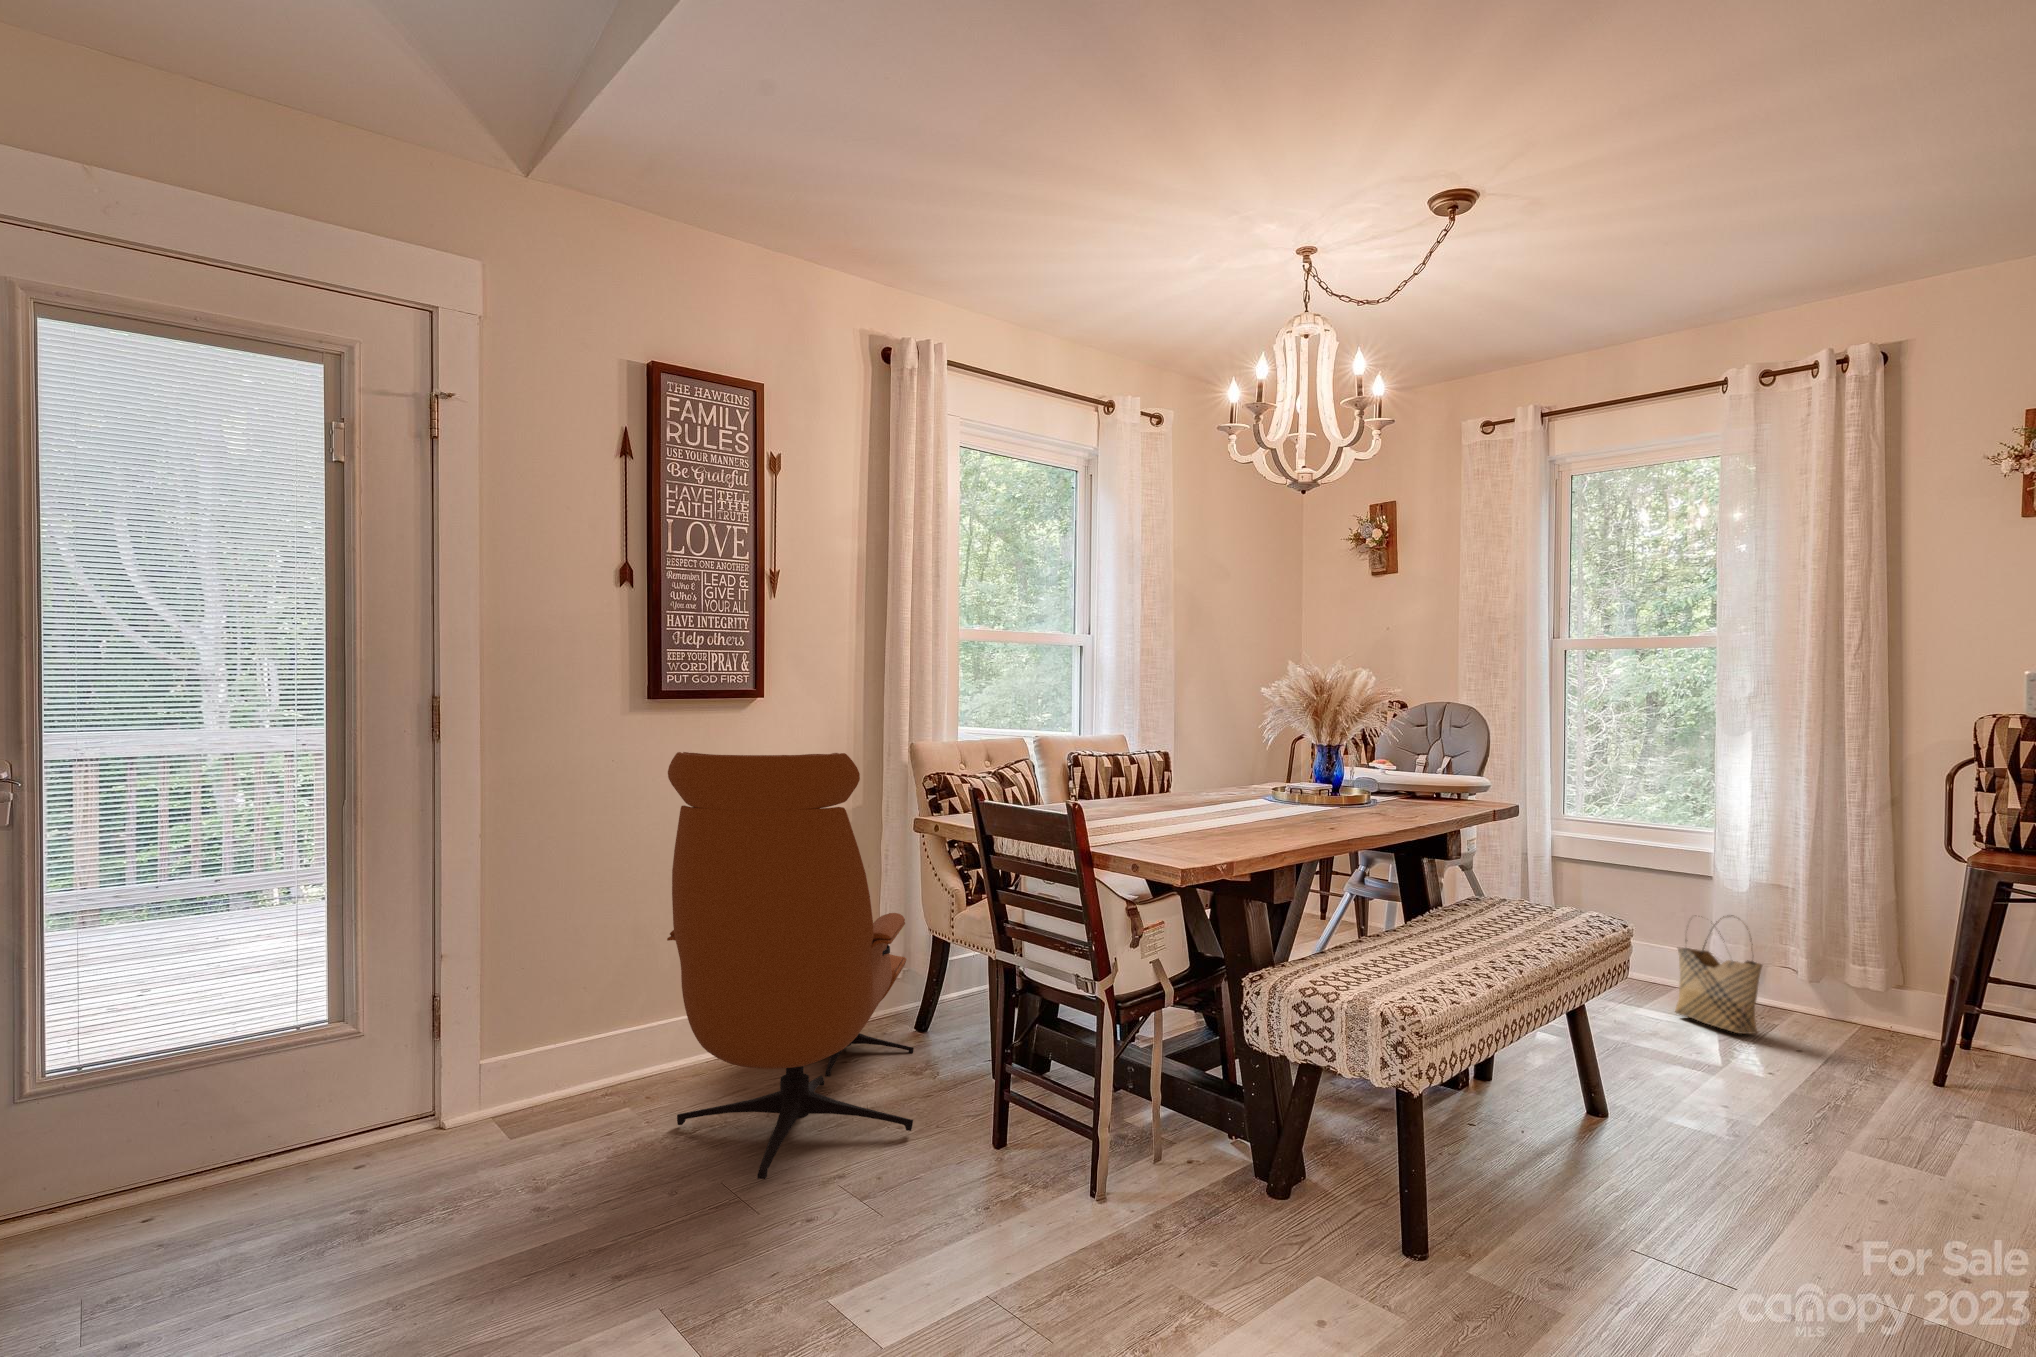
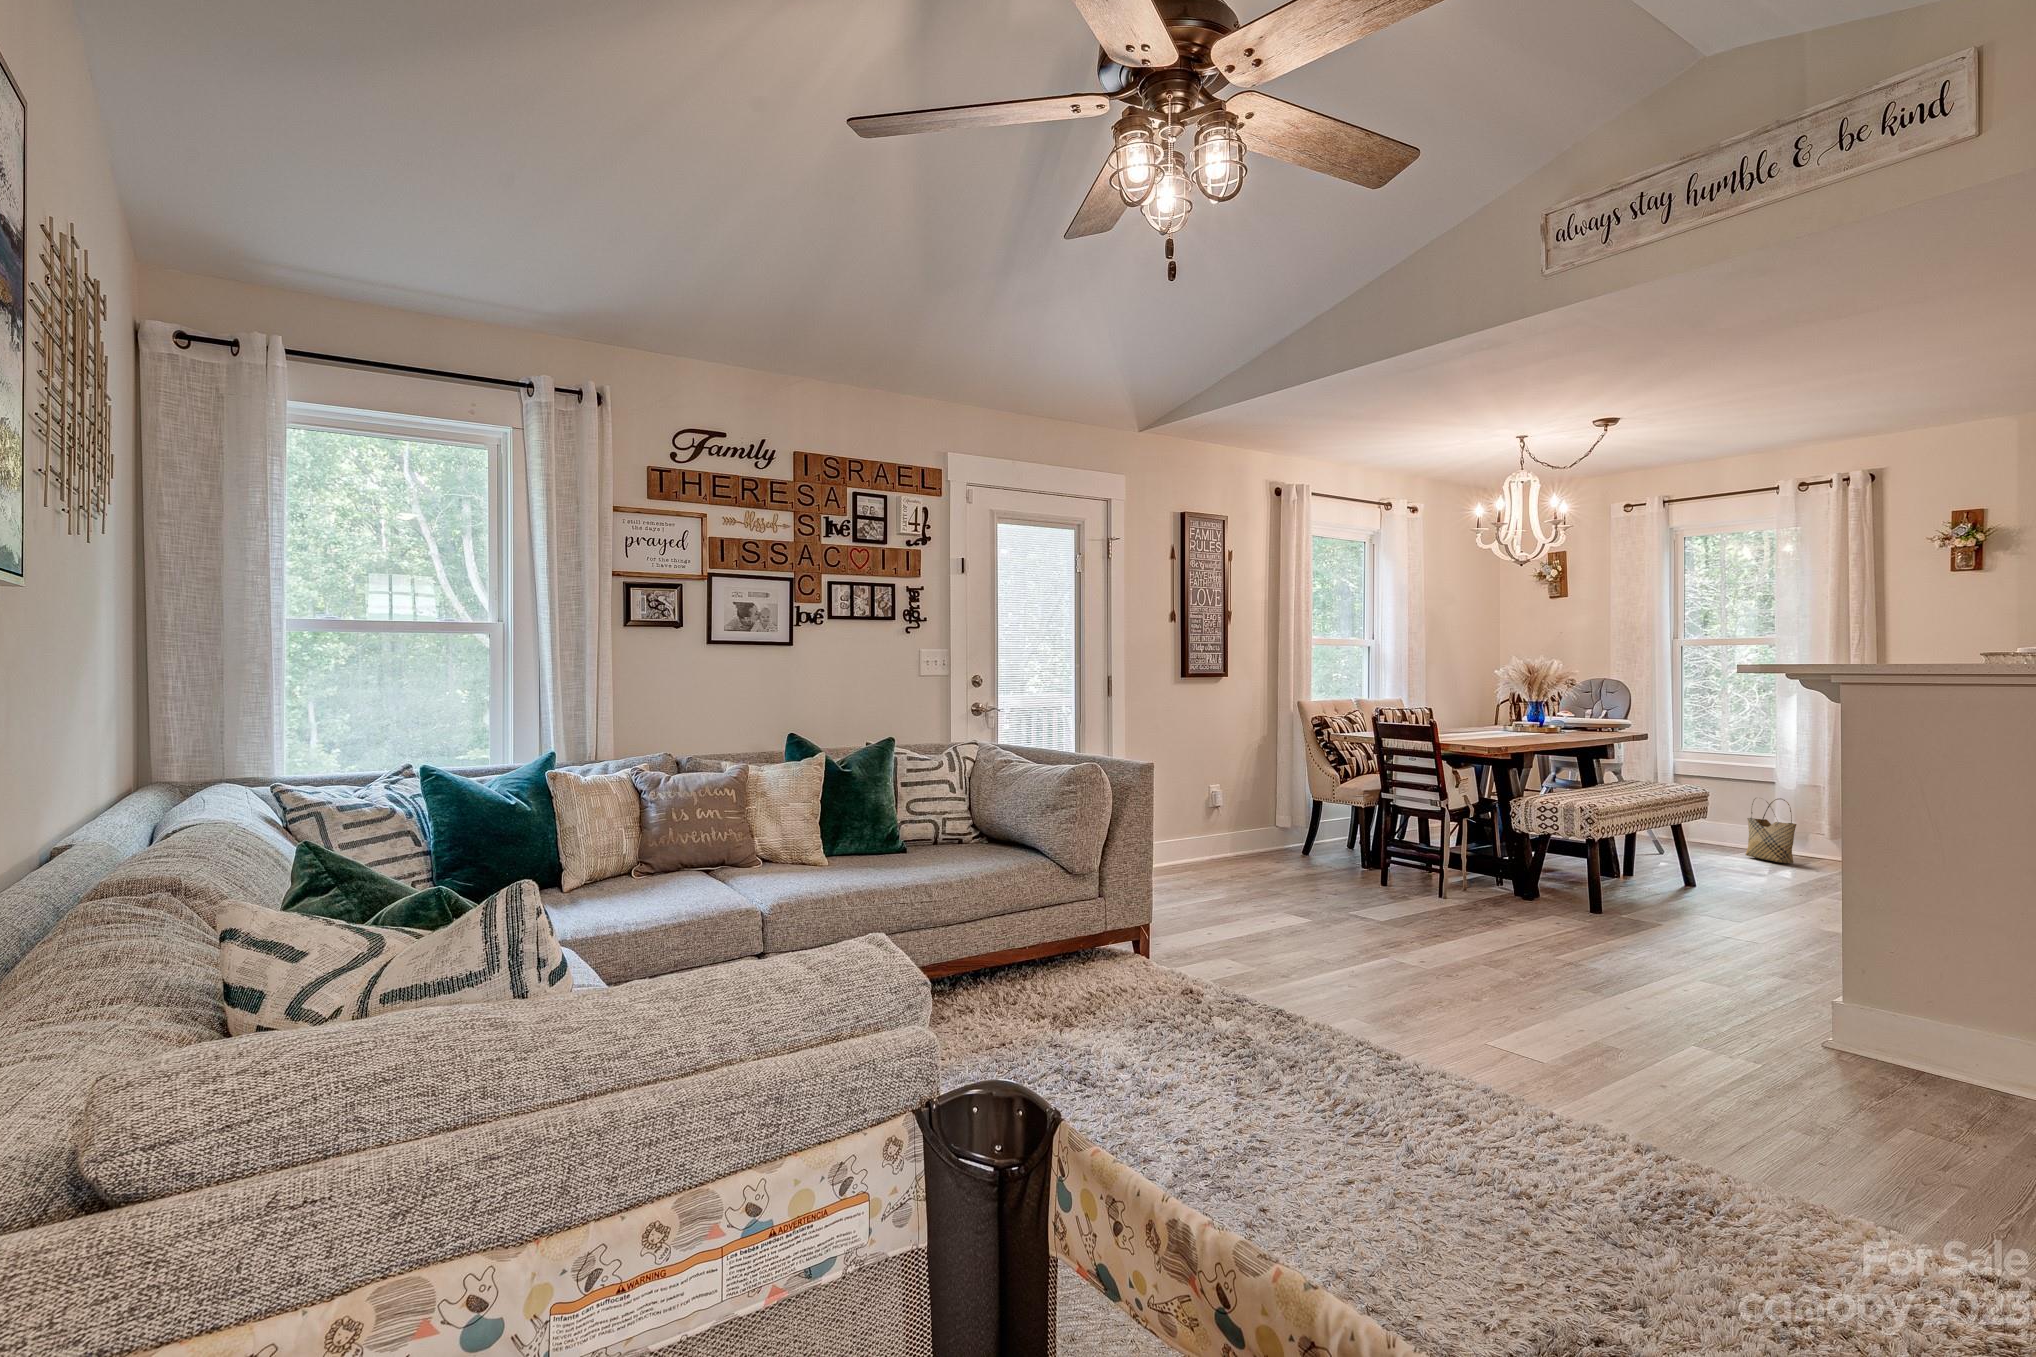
lounge chair: present [667,752,914,1179] -> none [1226,700,1341,888]

